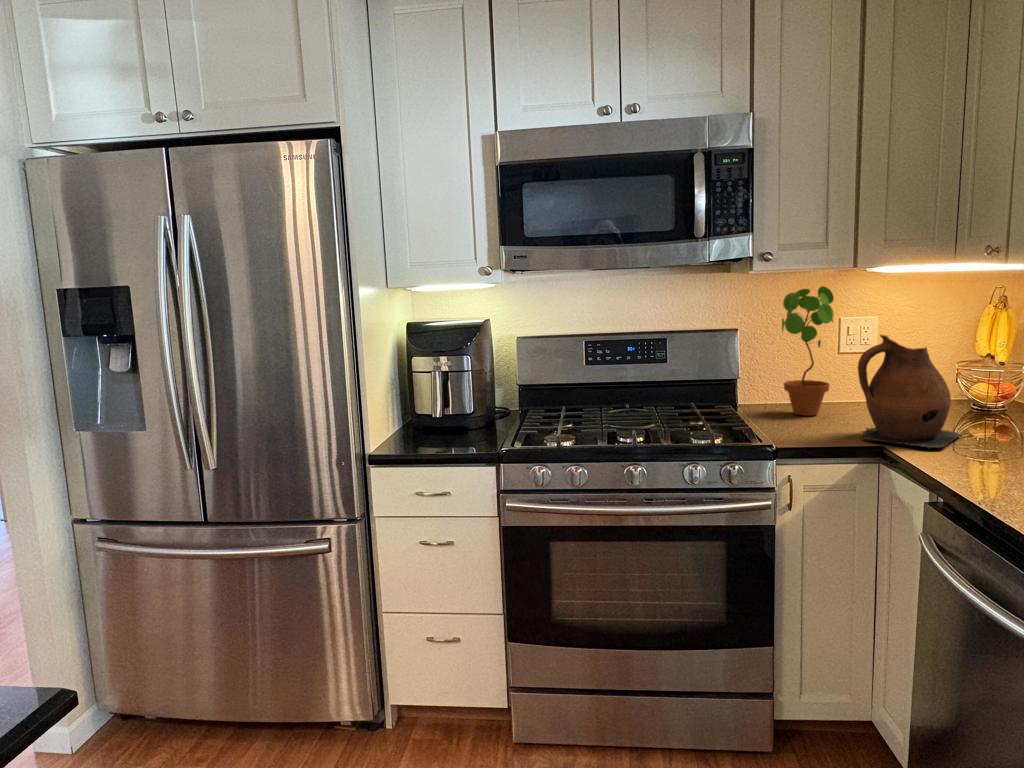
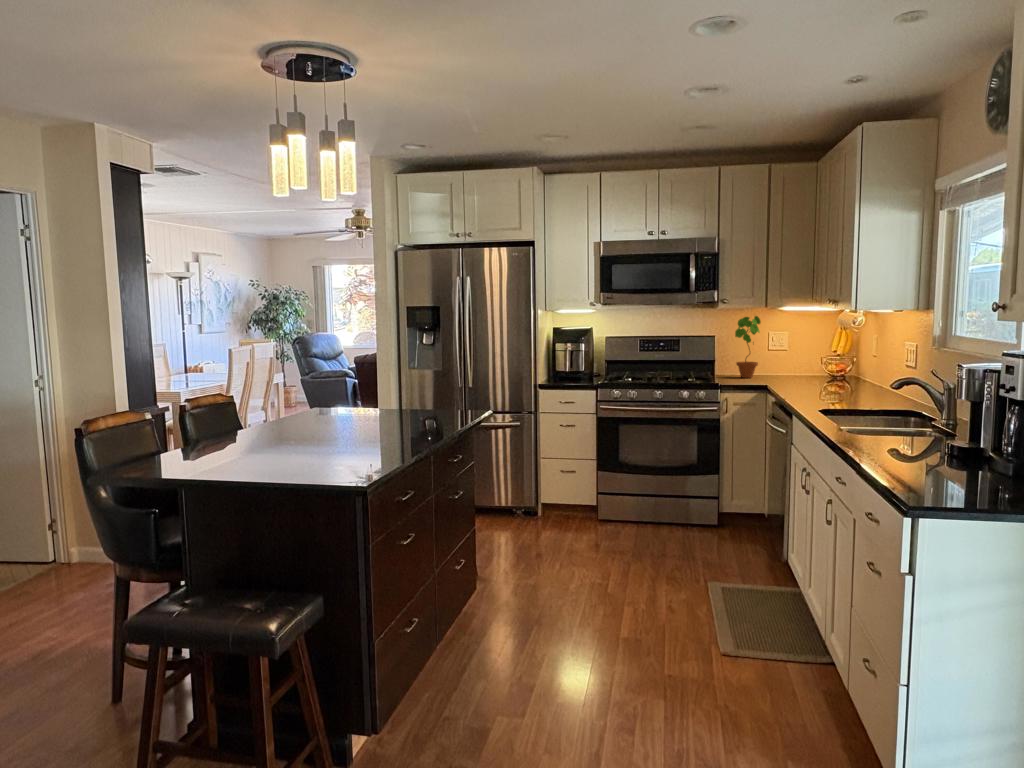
ceramic pitcher: present [858,334,962,449] -> none [760,337,807,386]

